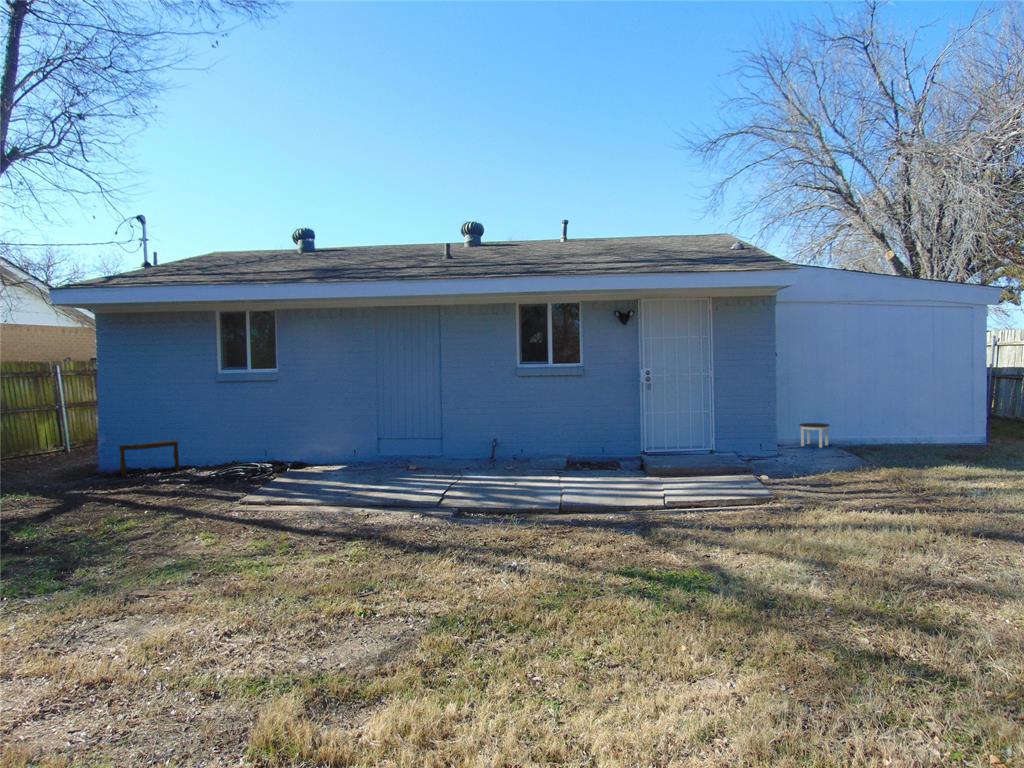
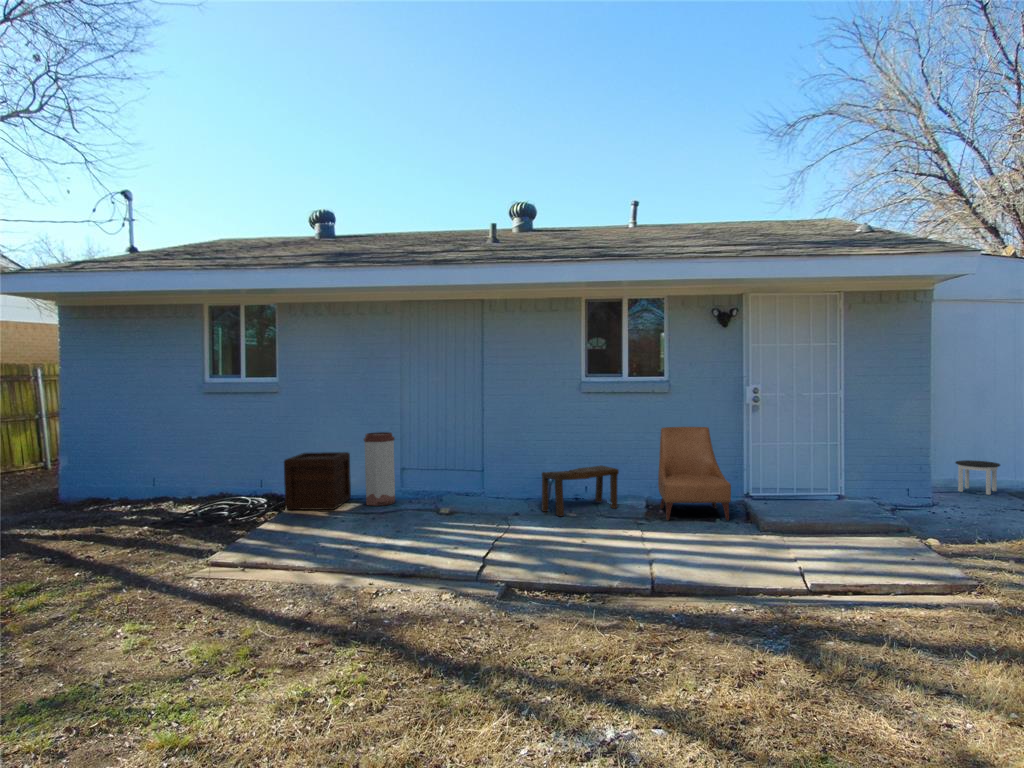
chair: none [575,401,626,469] -> present [658,427,731,520]
trash can: none [348,410,374,467] -> present [363,432,395,506]
wooden crate: none [286,426,339,471] -> present [284,452,351,510]
bench: present [119,440,179,476] -> present [542,465,619,516]

